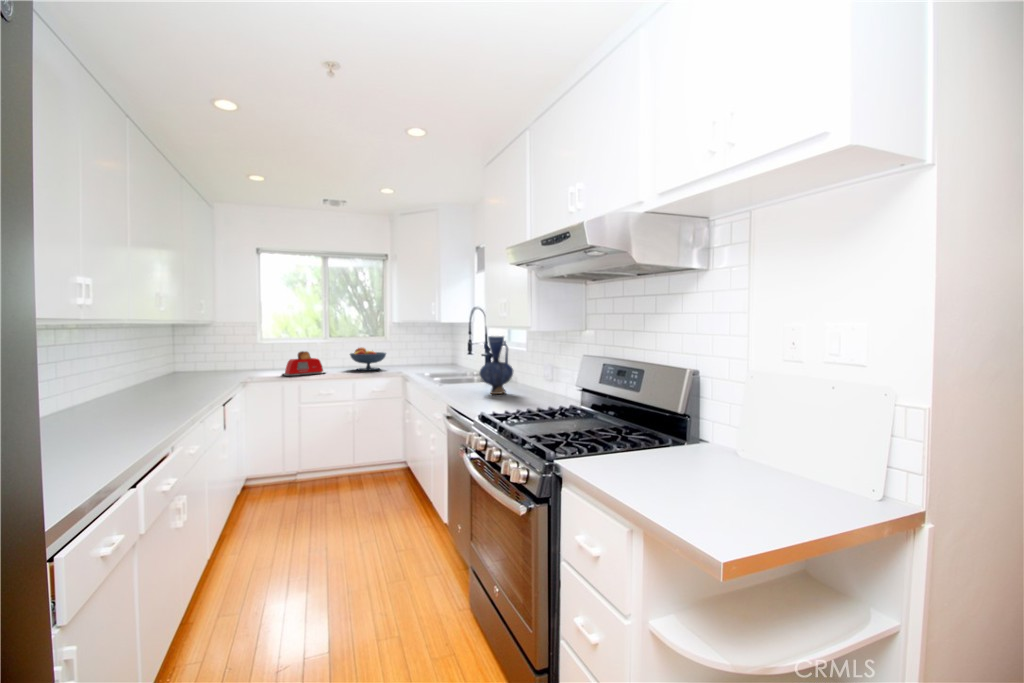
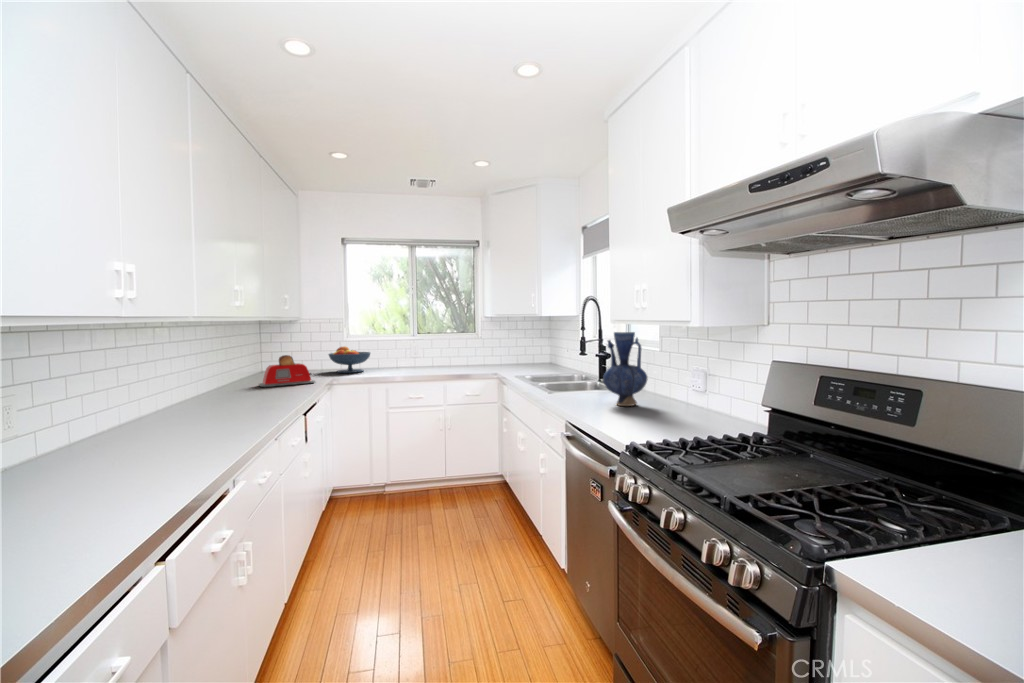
fruit bowl: present [350,347,386,371] -> present [329,346,370,373]
toaster: present [282,351,326,376] -> present [258,355,315,387]

